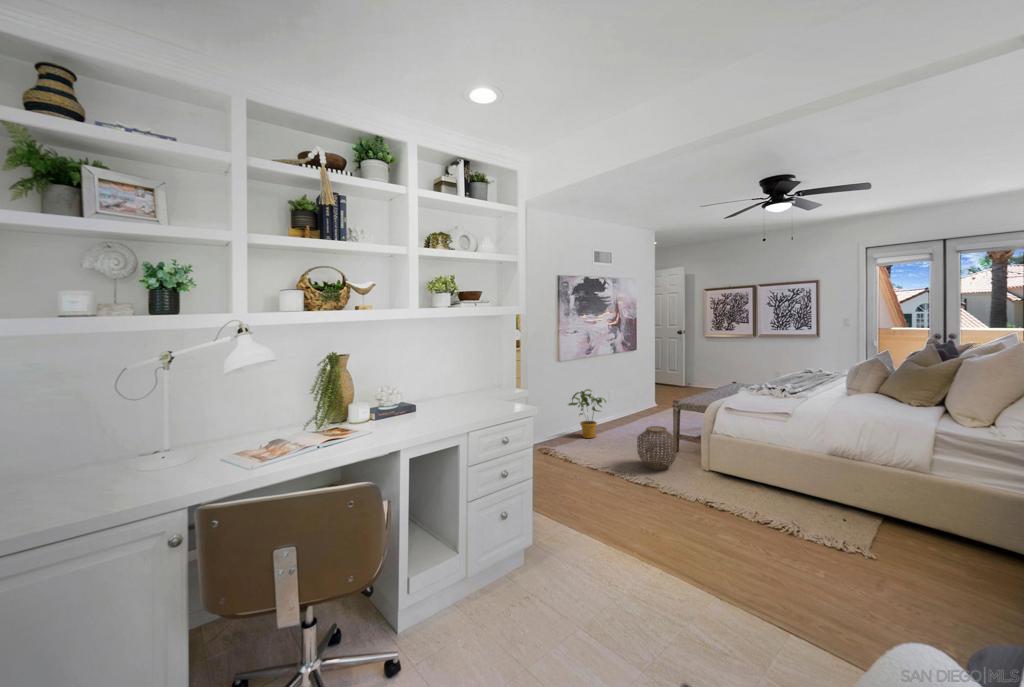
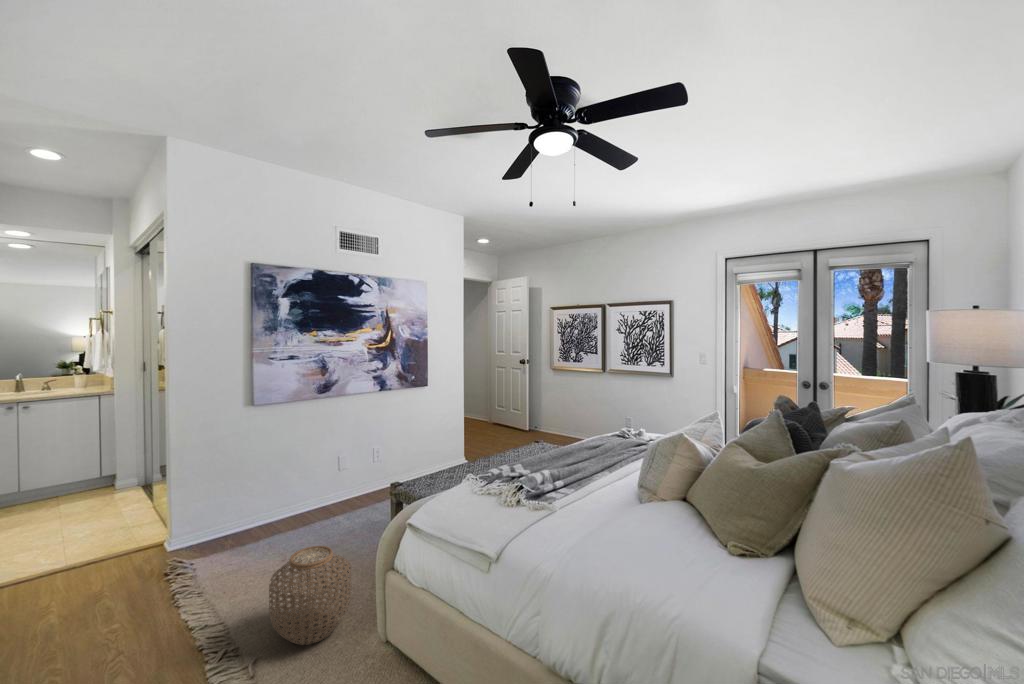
house plant: present [568,389,606,438] -> none [254,456,317,540]

